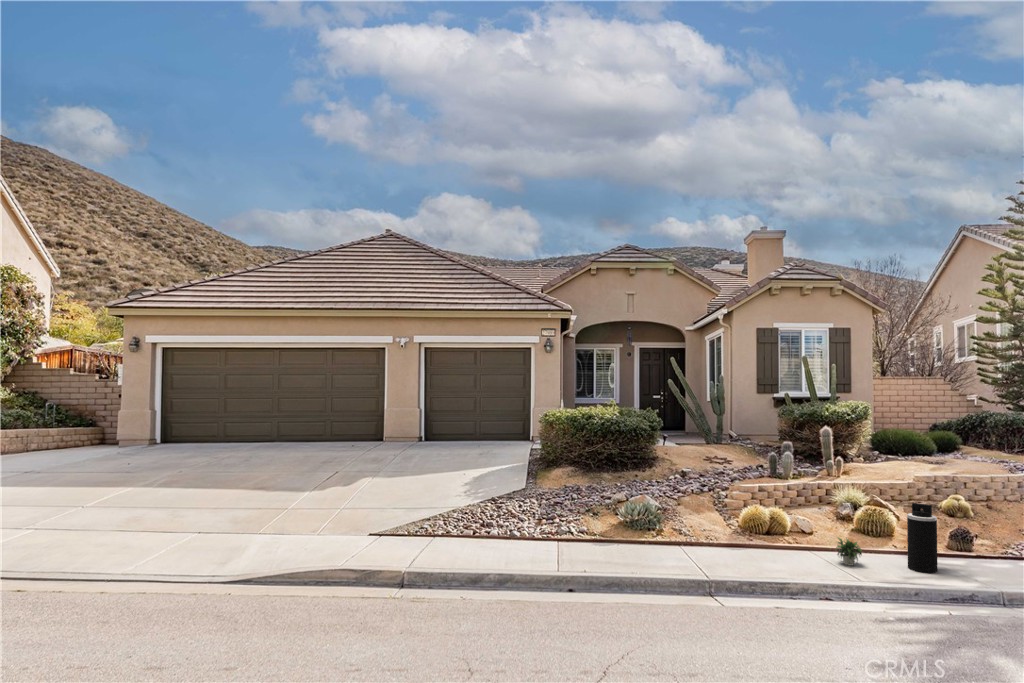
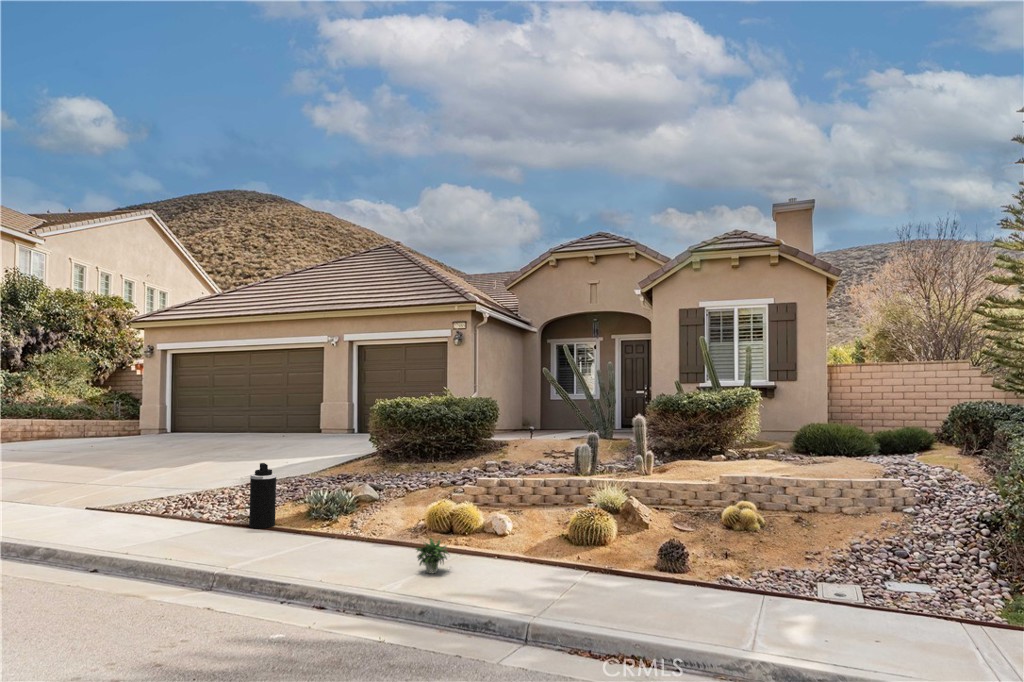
trash can: present [907,503,938,573] -> present [249,463,276,529]

